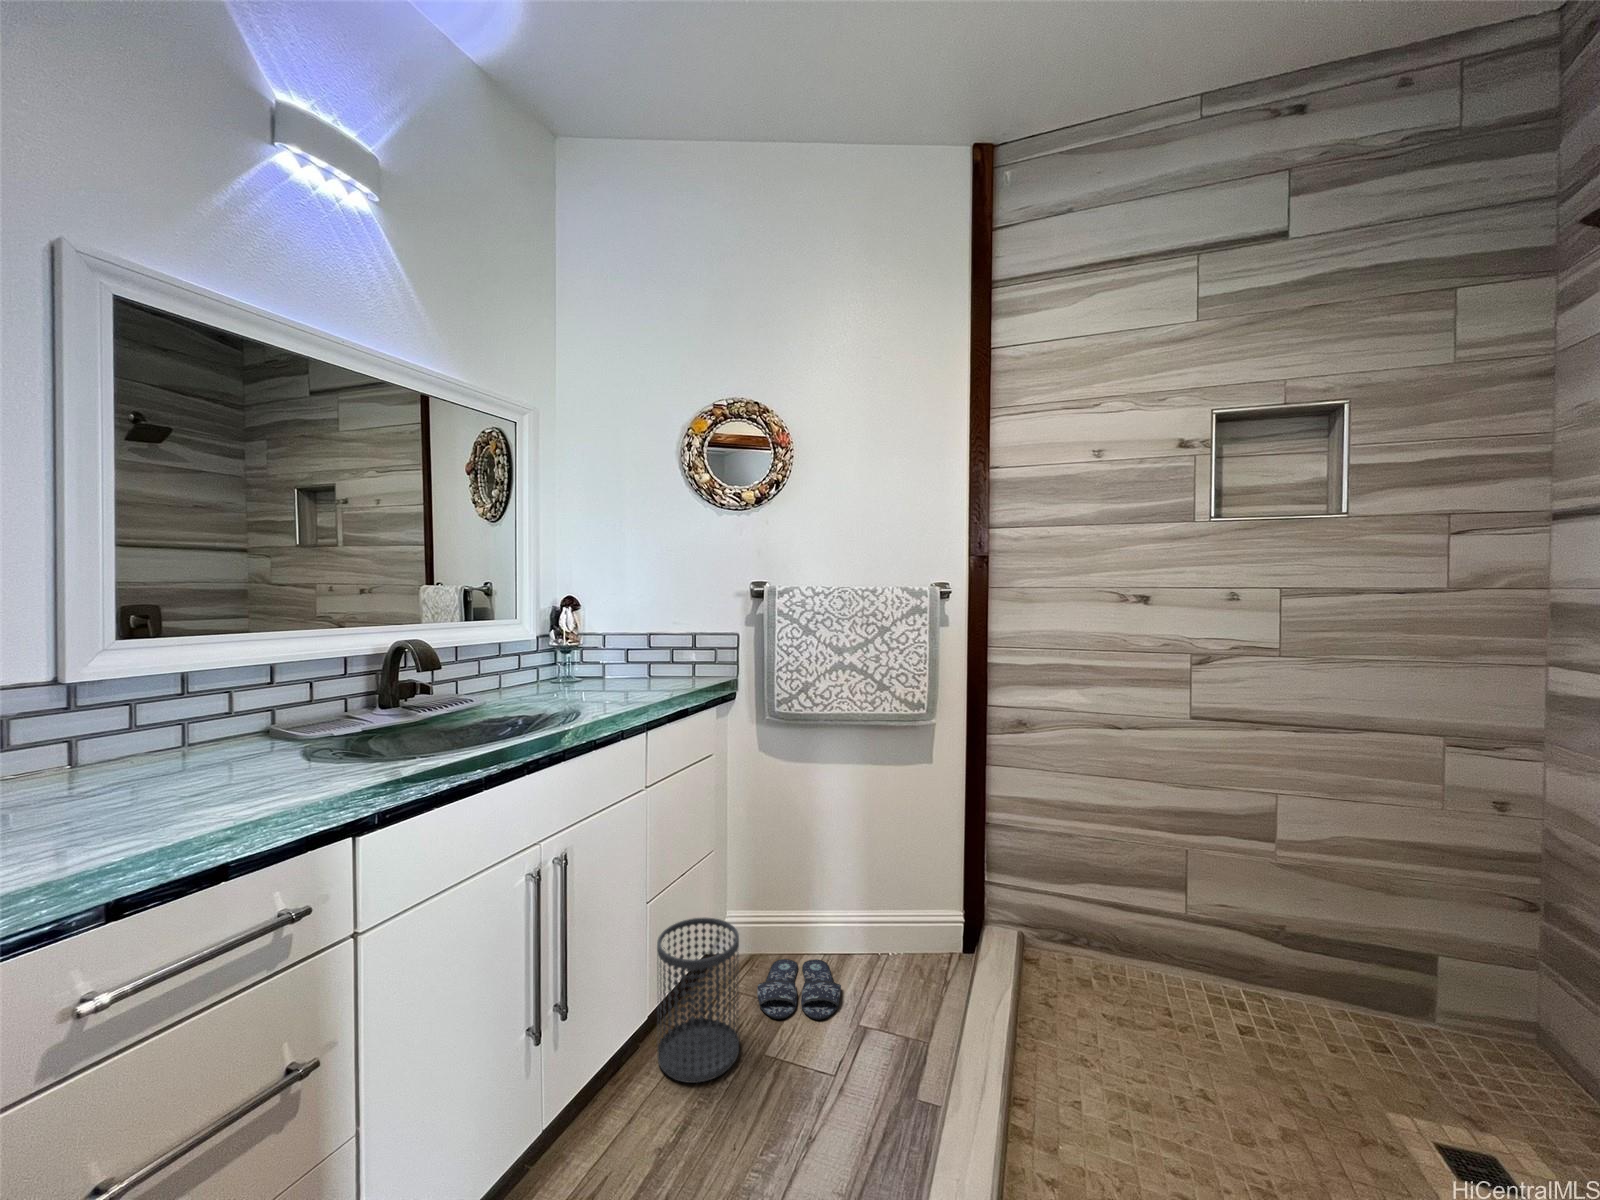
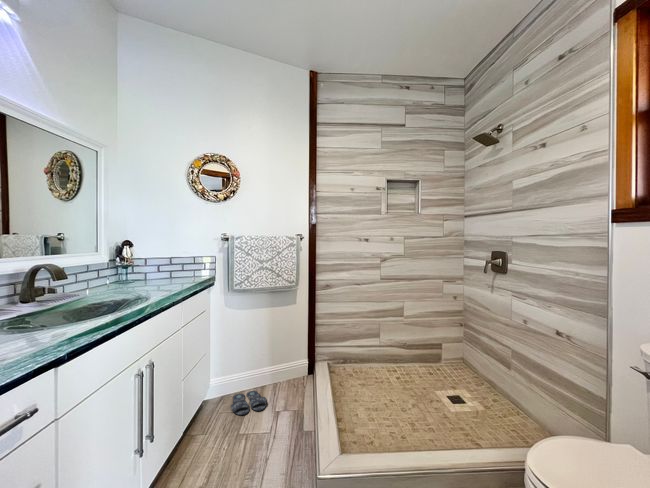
wastebasket: present [657,918,739,1083] -> none [194,378,232,448]

